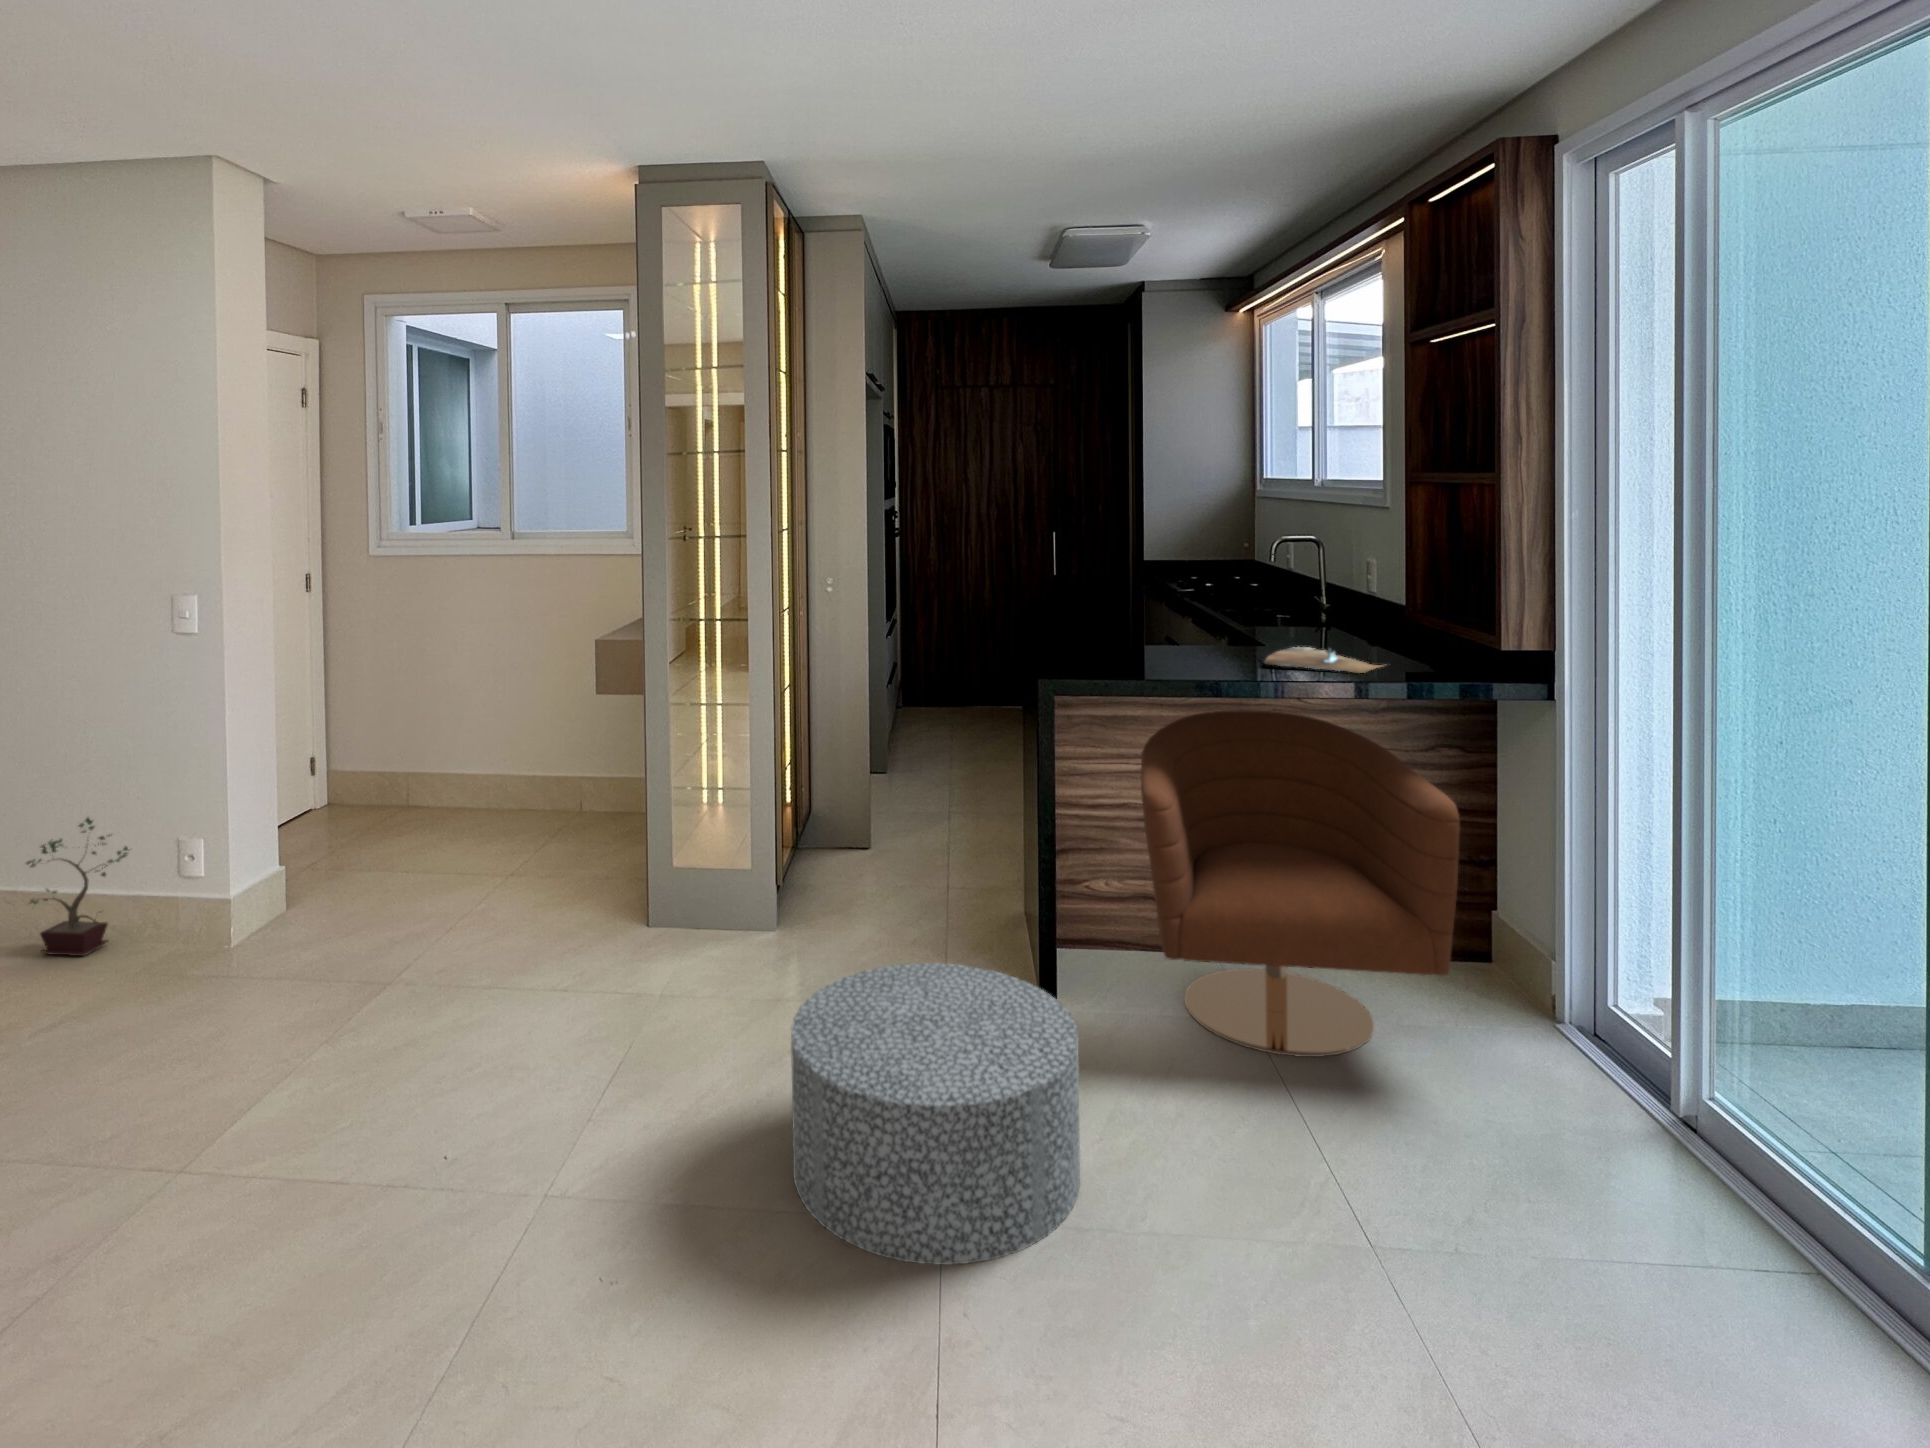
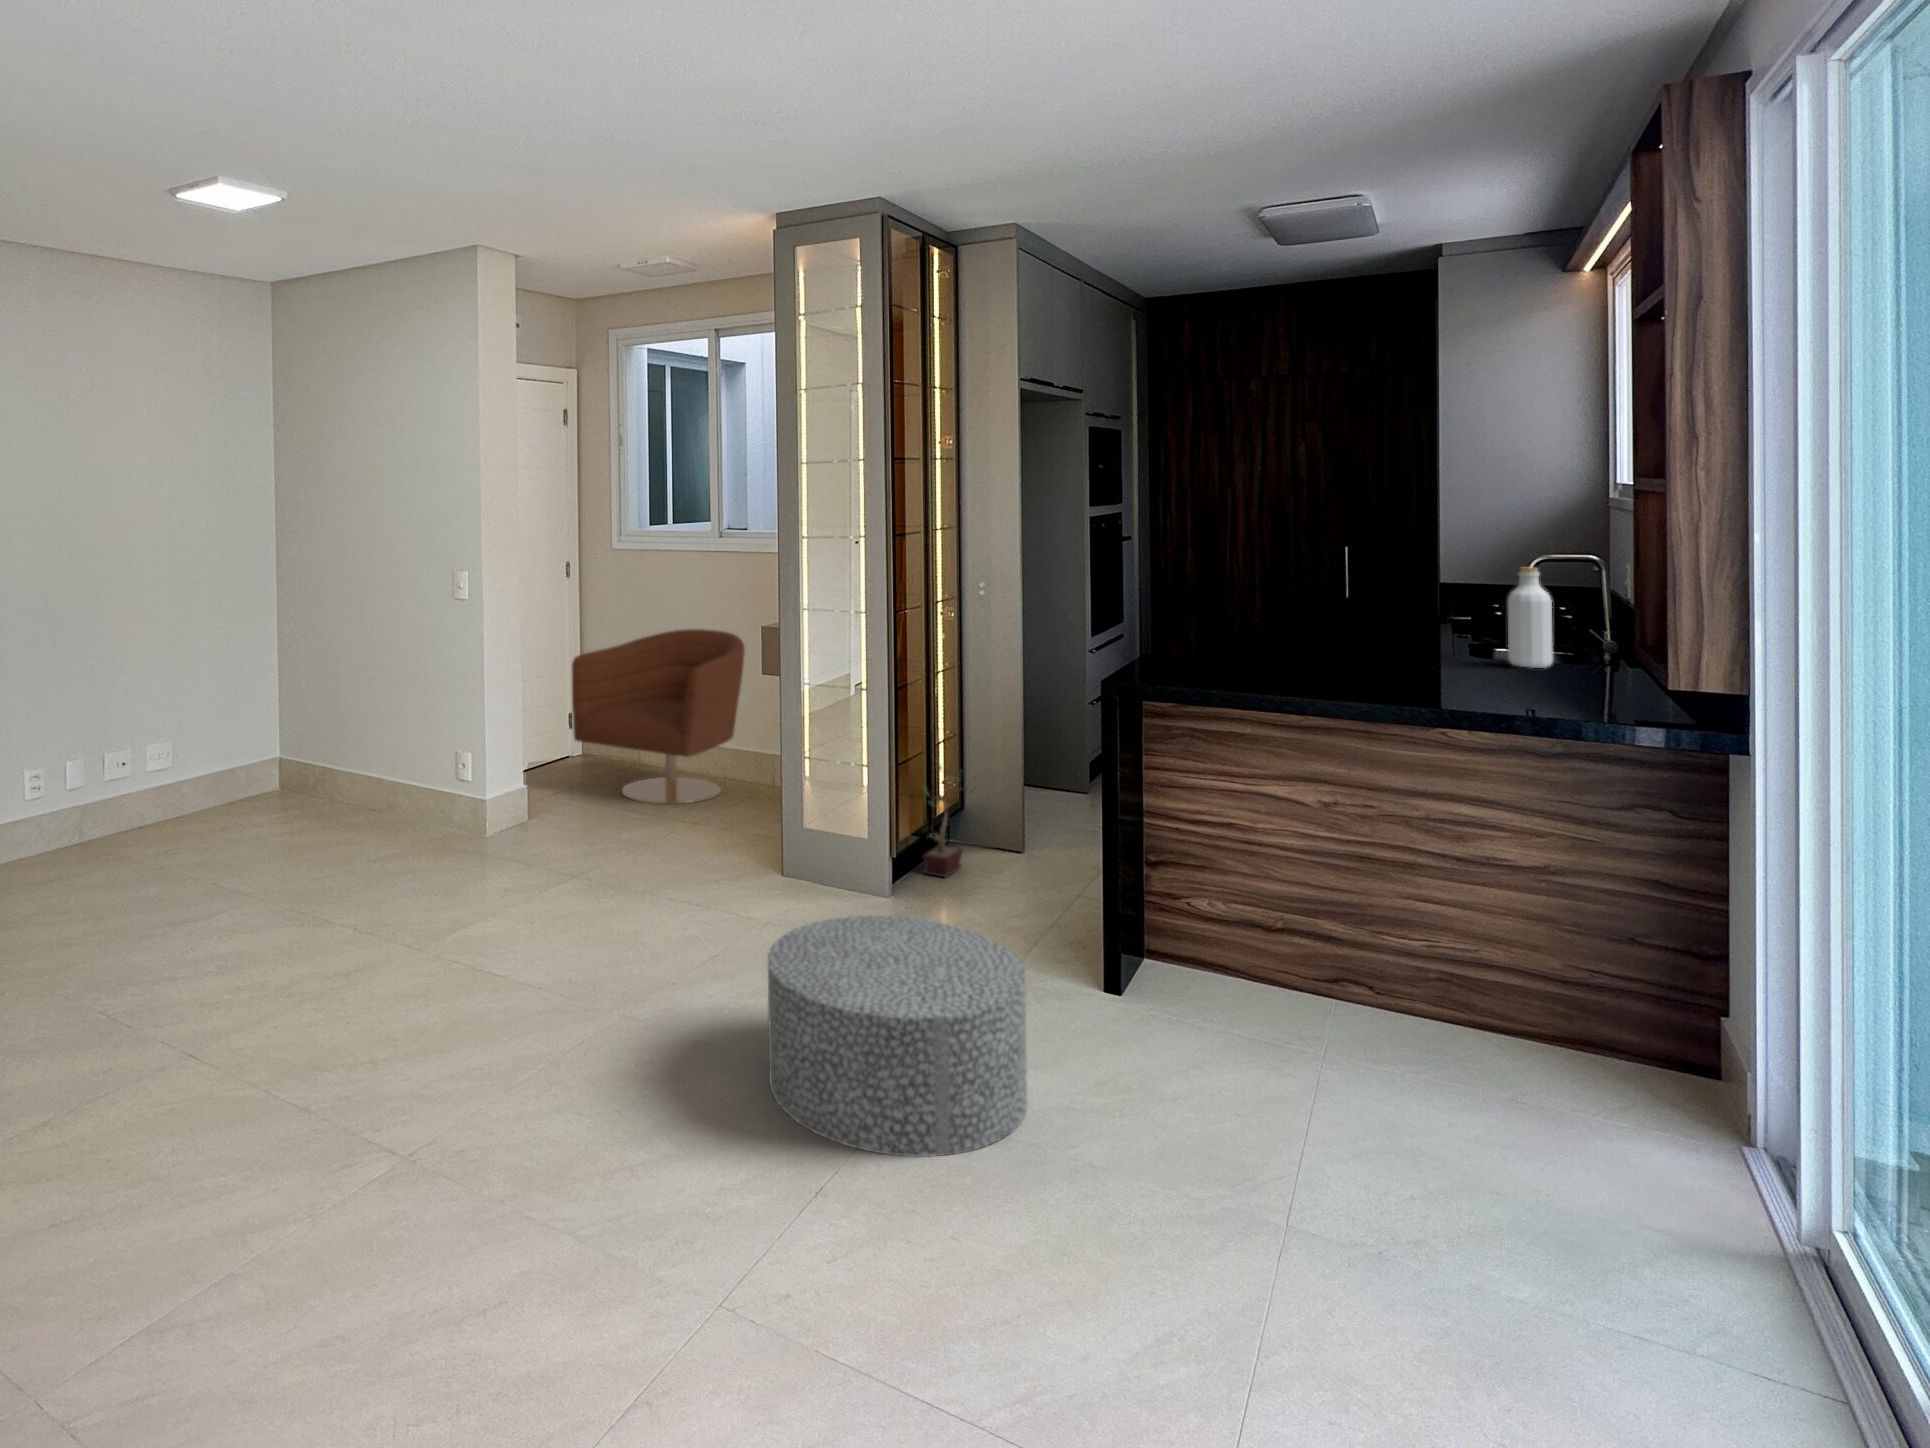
bottle: none [1309,552,1341,637] -> present [1508,568,1553,668]
cutting board: present [1264,647,1382,673] -> none [1384,674,1595,702]
armchair: present [1141,710,1459,1057] -> present [572,629,745,804]
potted plant: present [26,818,128,956] -> present [923,765,977,877]

